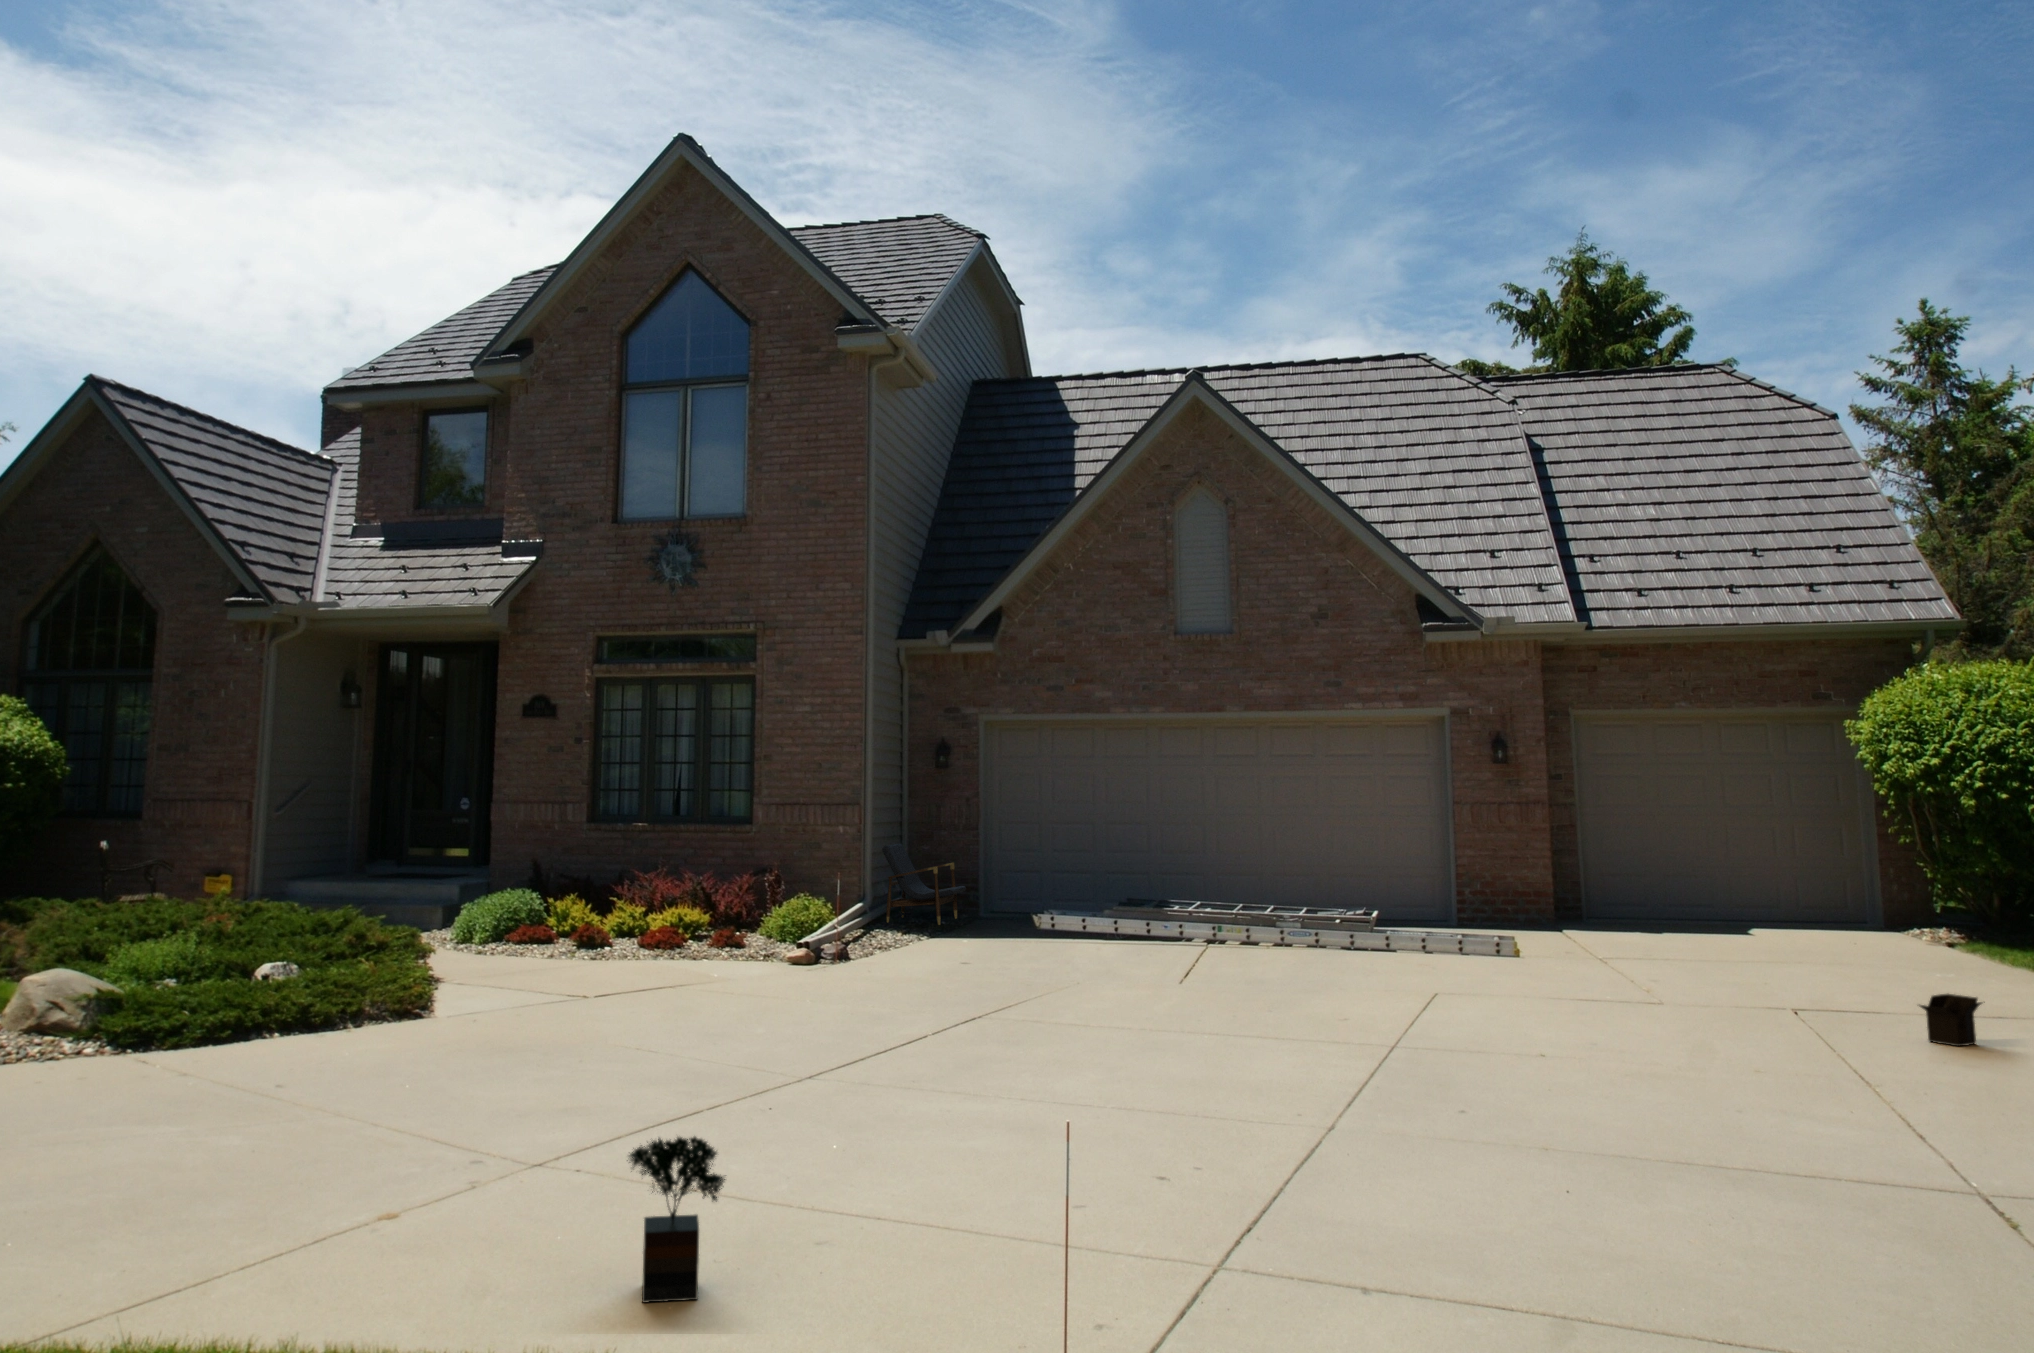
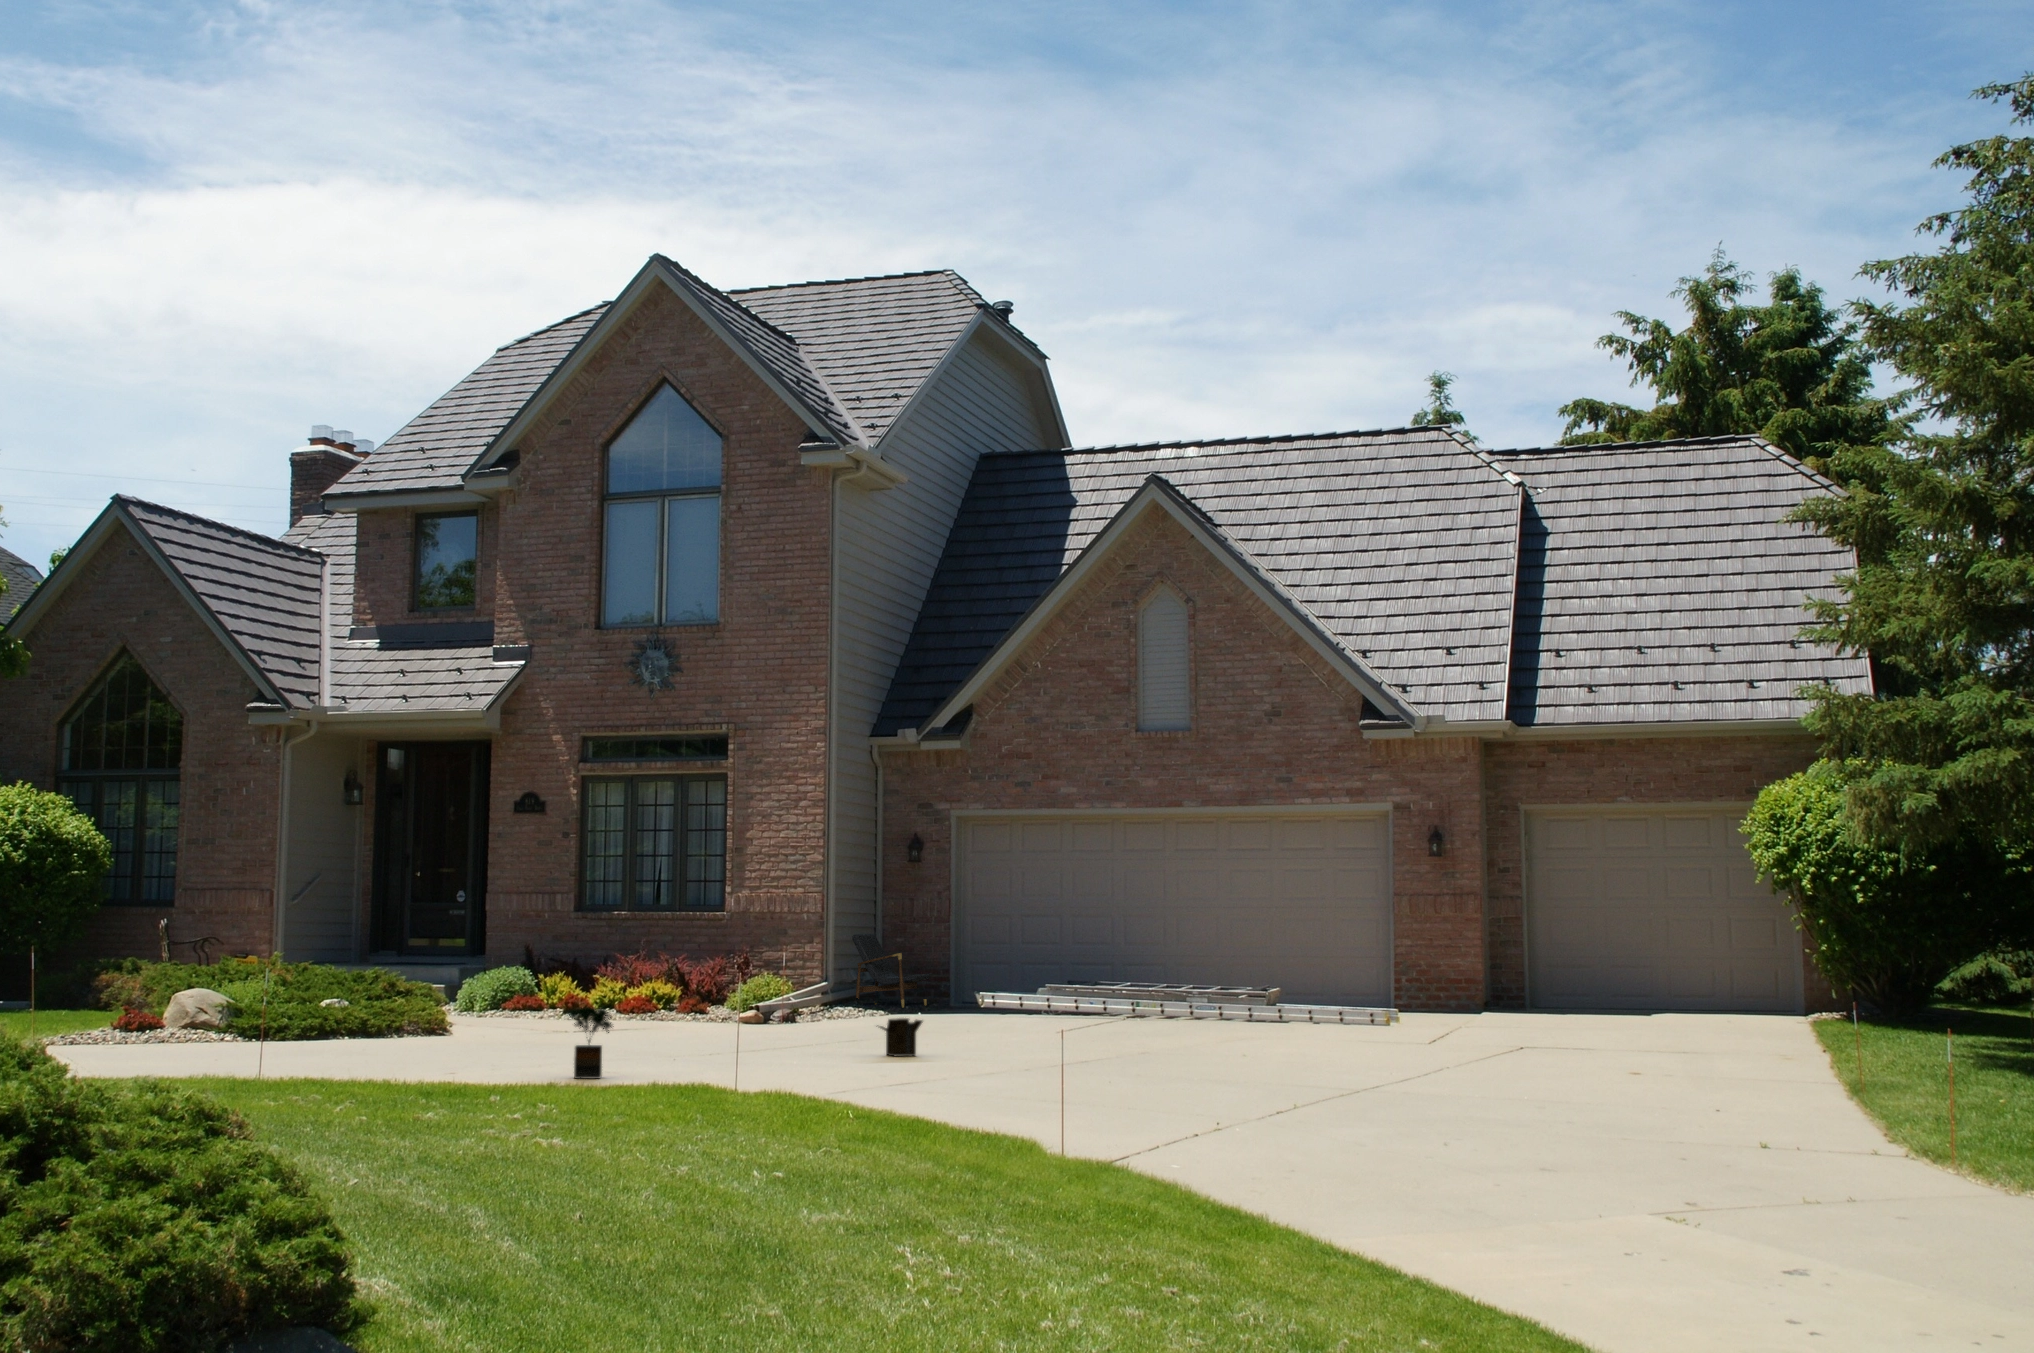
cardboard box: present [1919,994,1982,1046] -> present [880,1018,923,1056]

